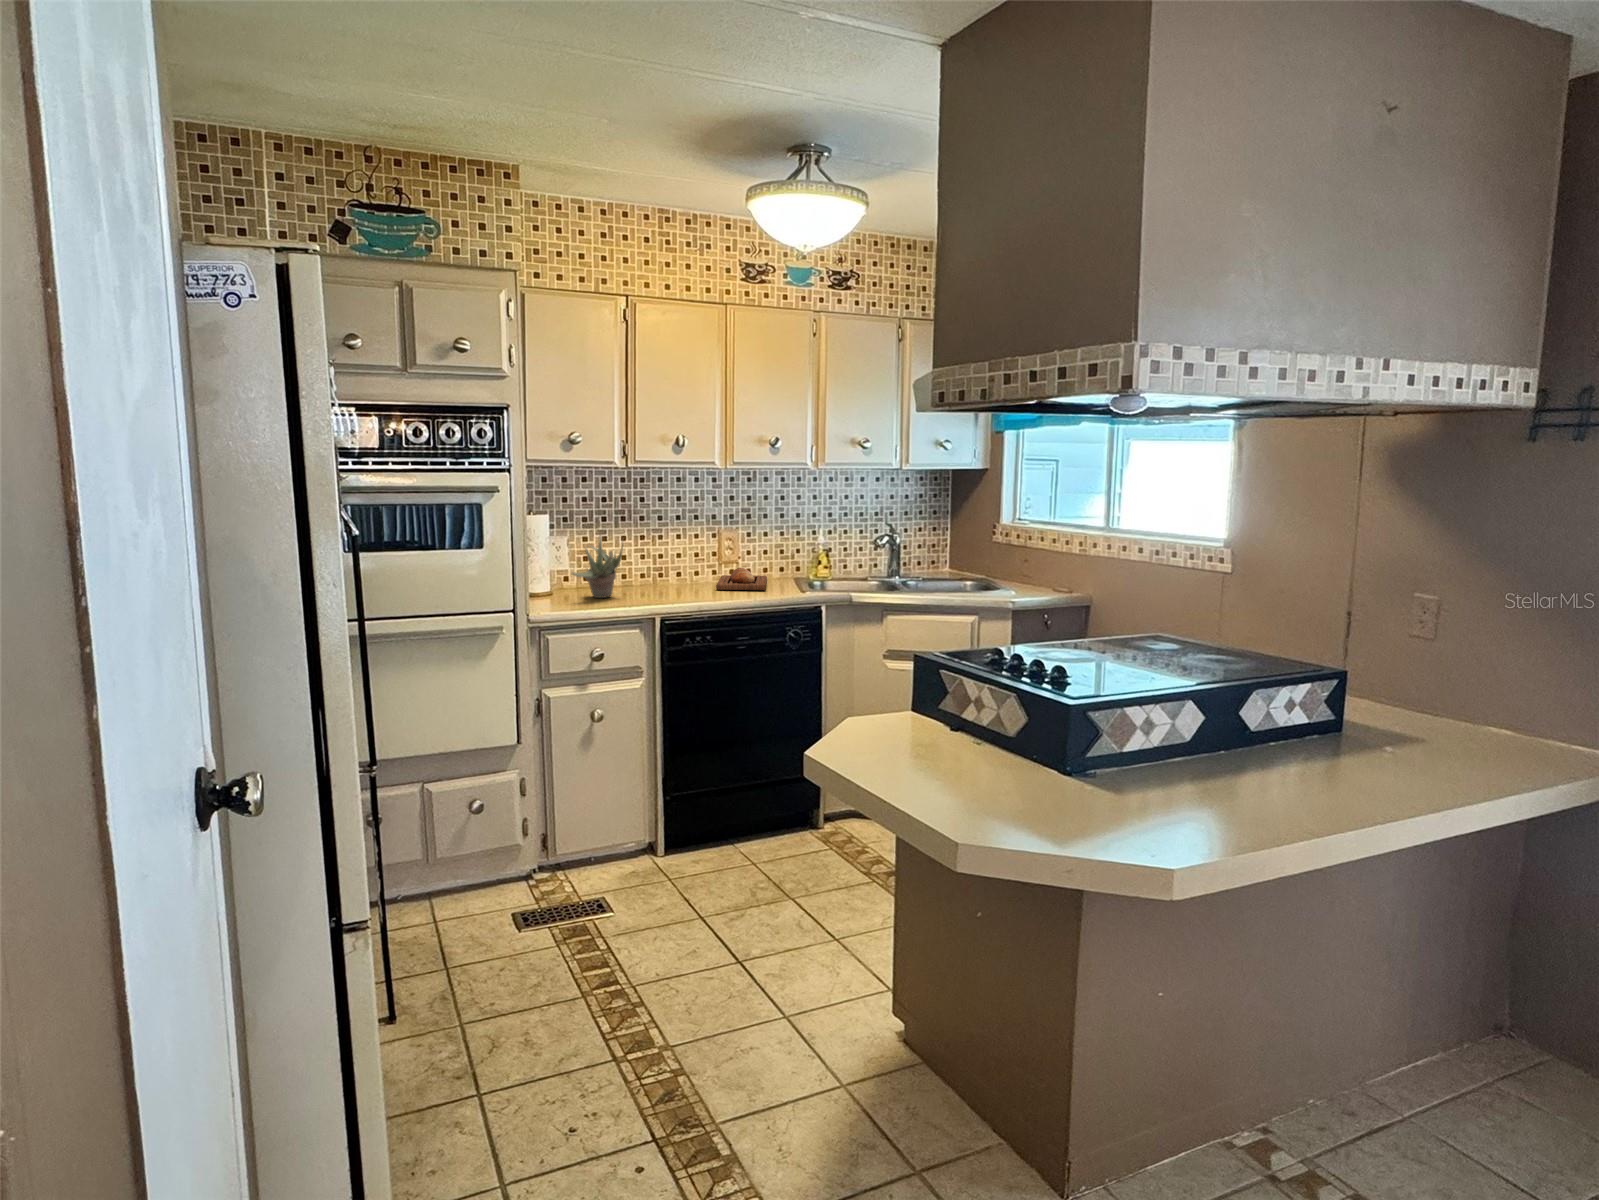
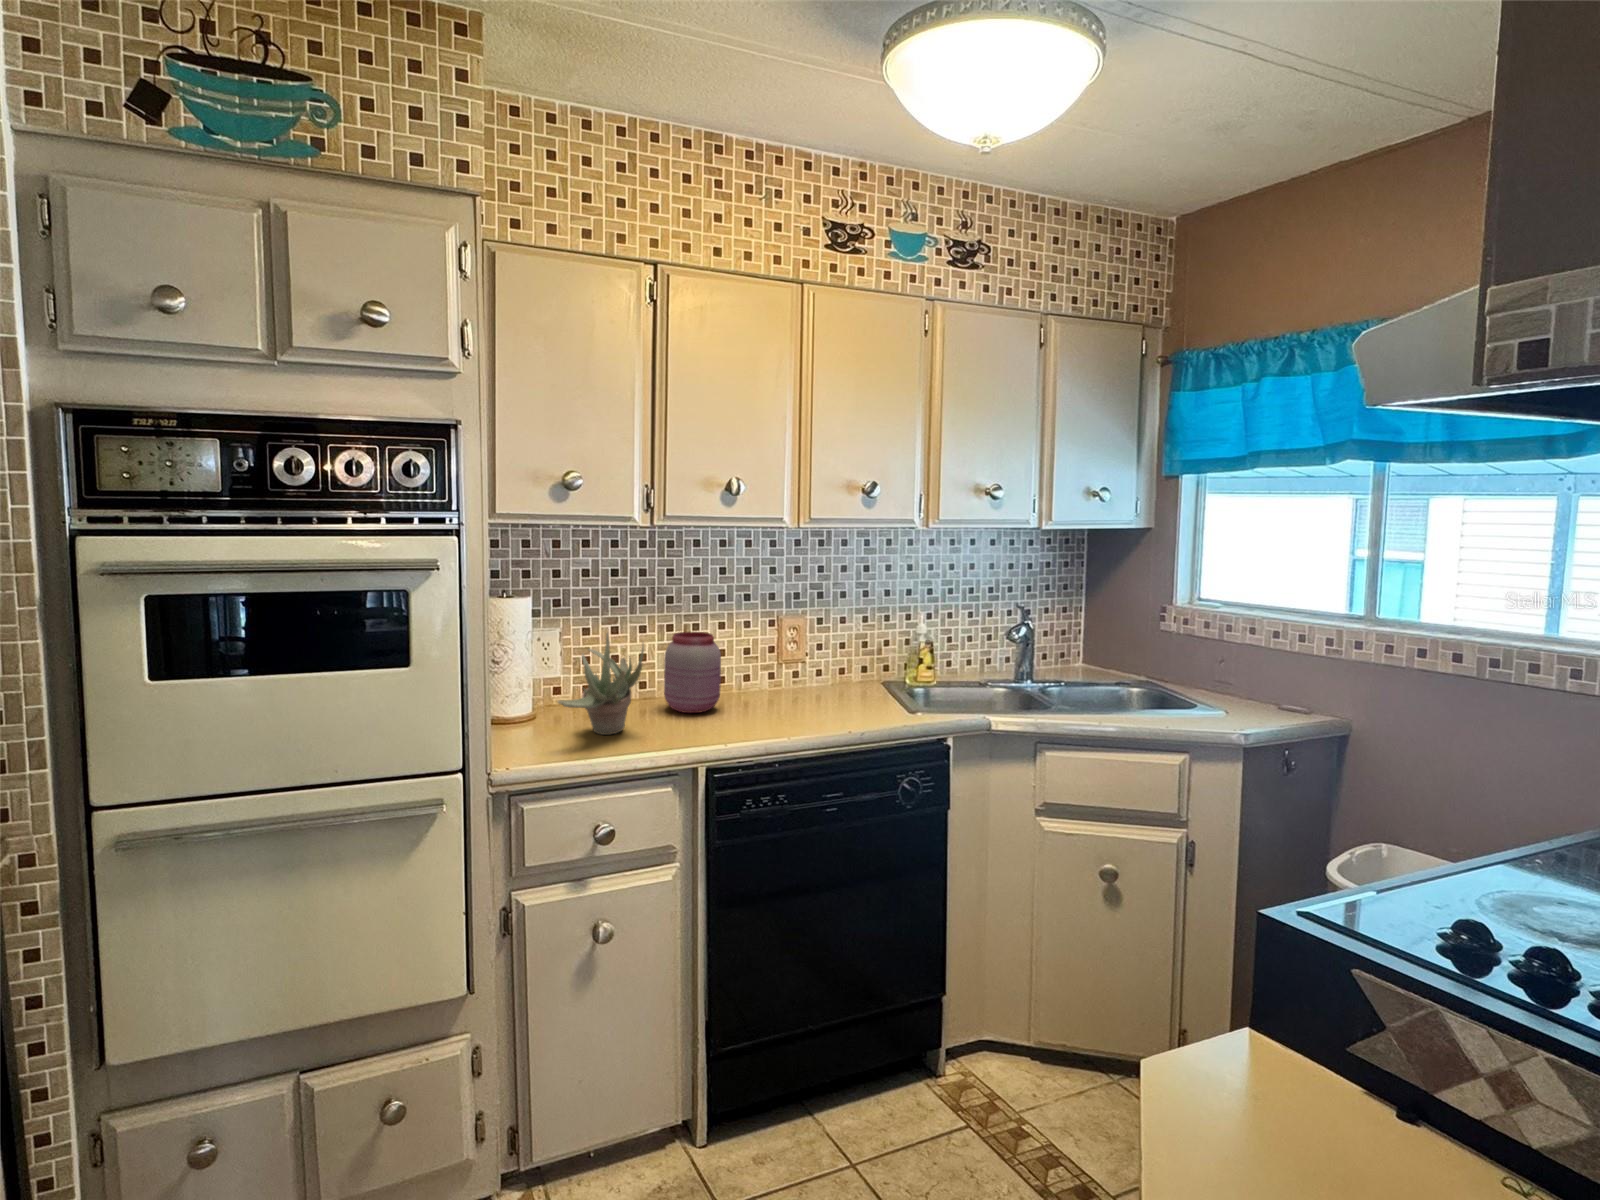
jar: none [638,539,675,590] -> present [664,632,721,713]
bread loaf: present [716,568,767,590] -> none [782,670,858,713]

